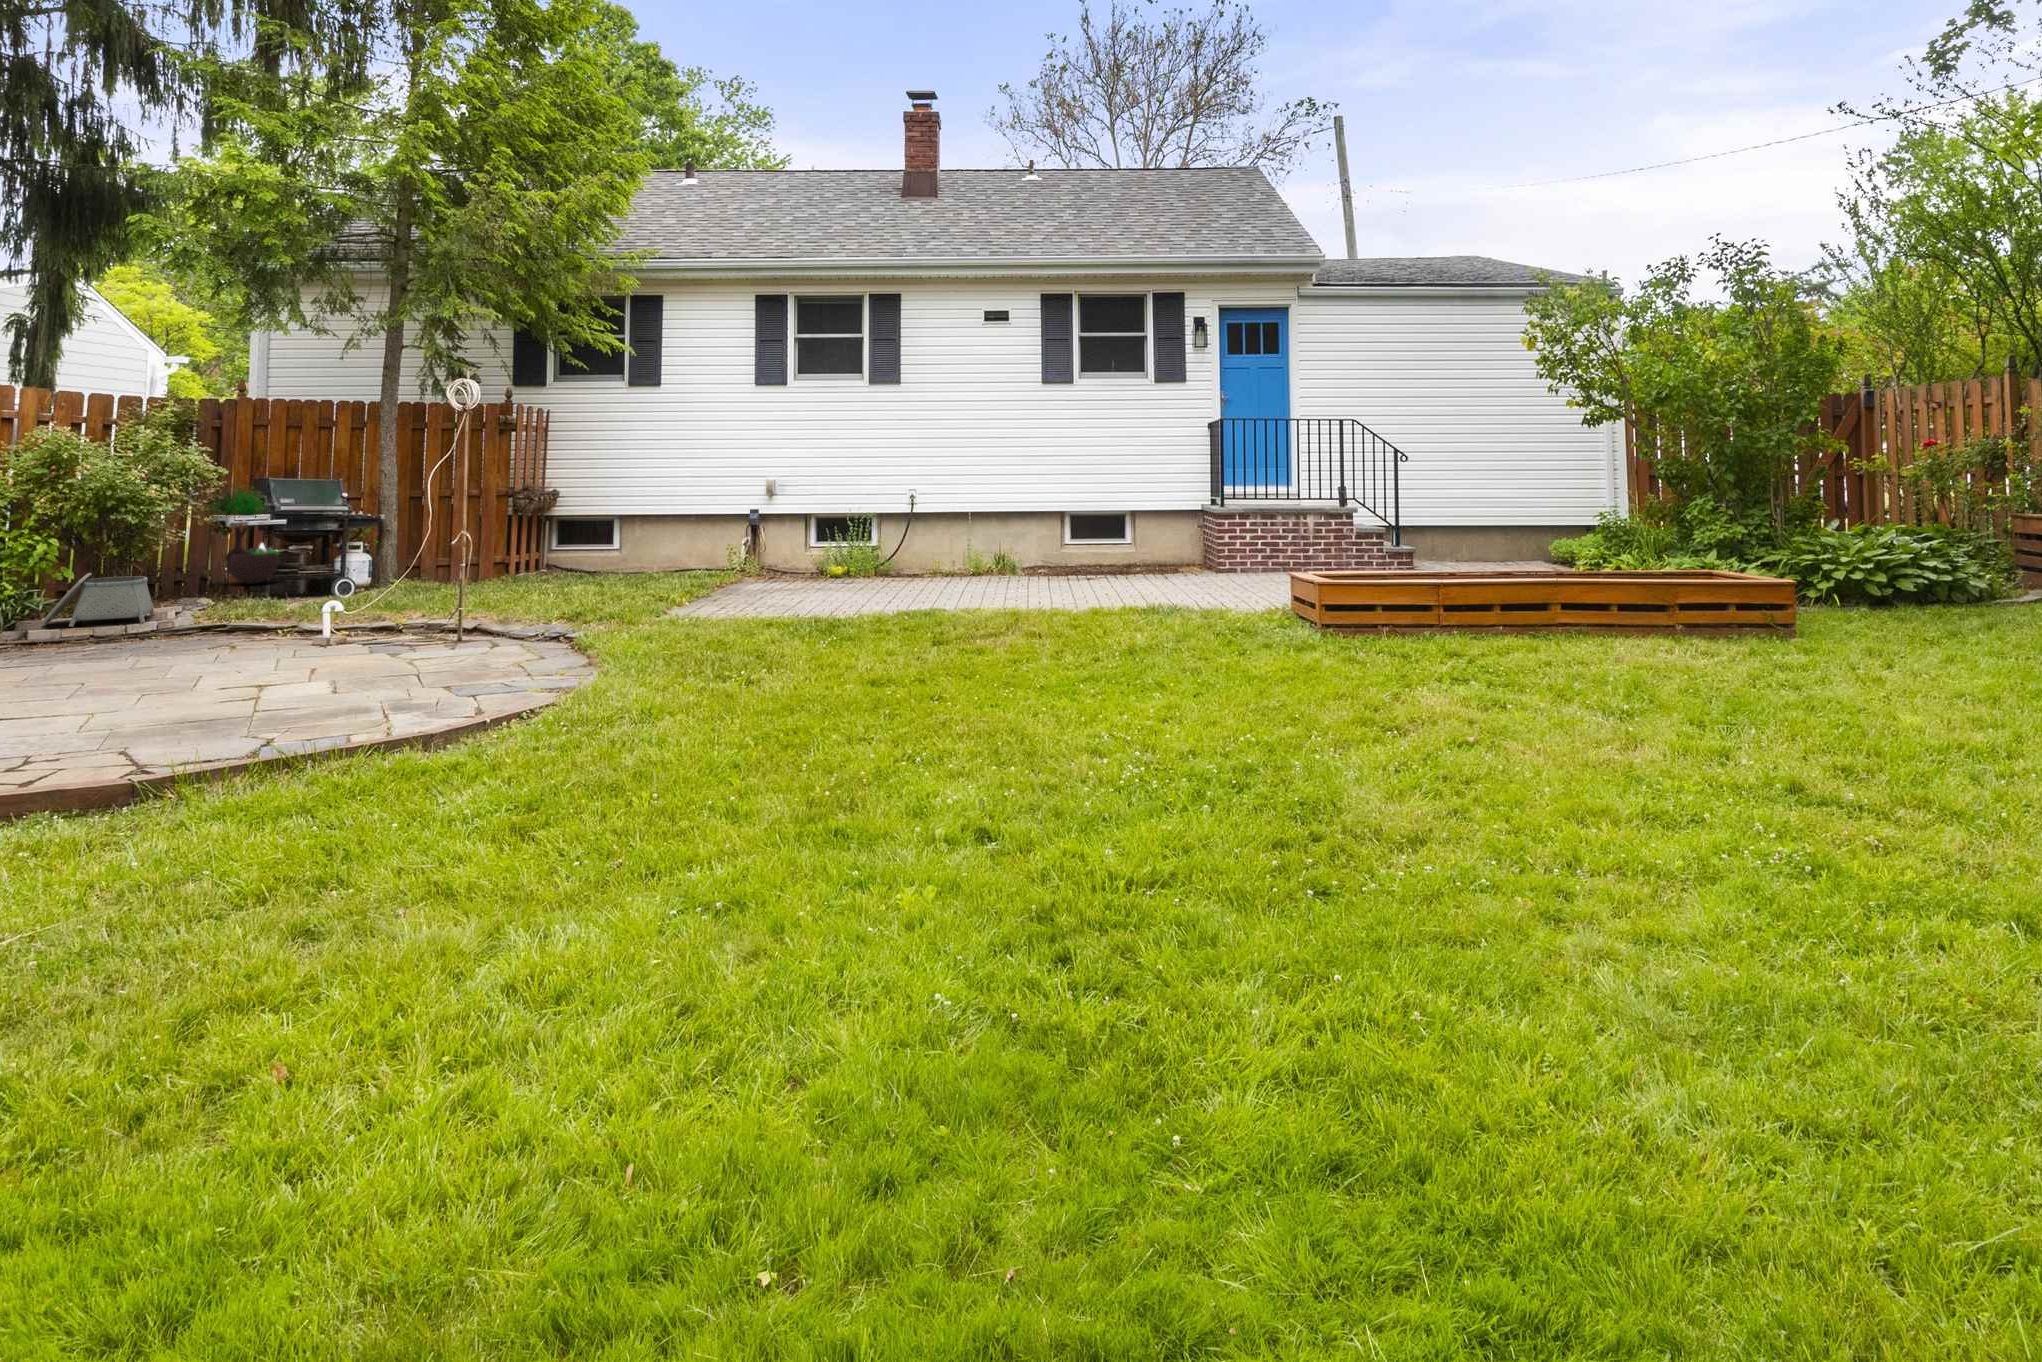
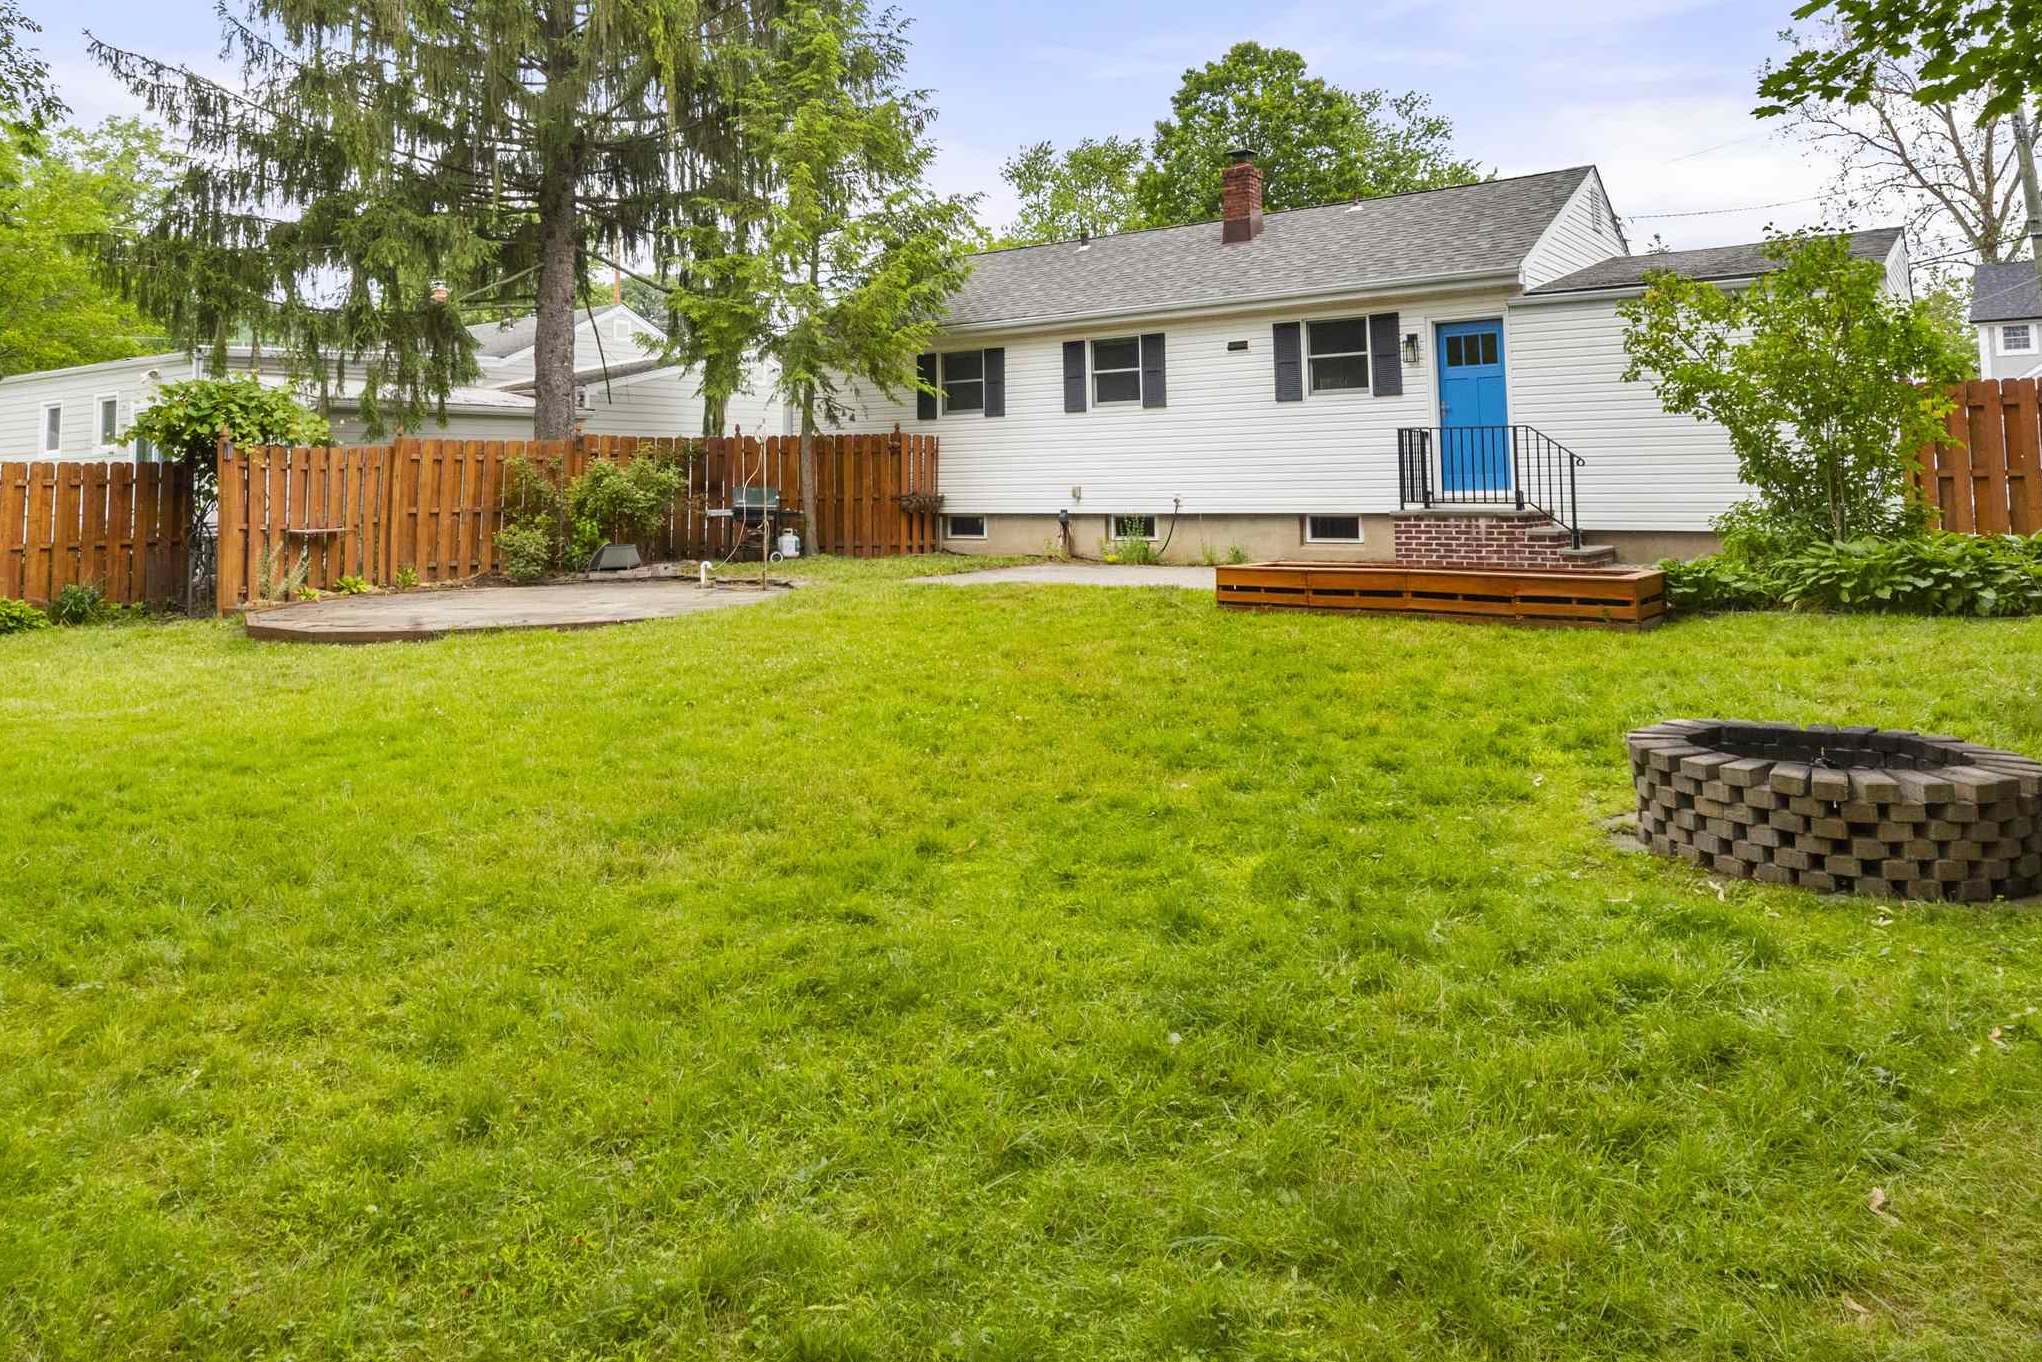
potted tree: present [207,485,279,584] -> none [695,489,735,552]

